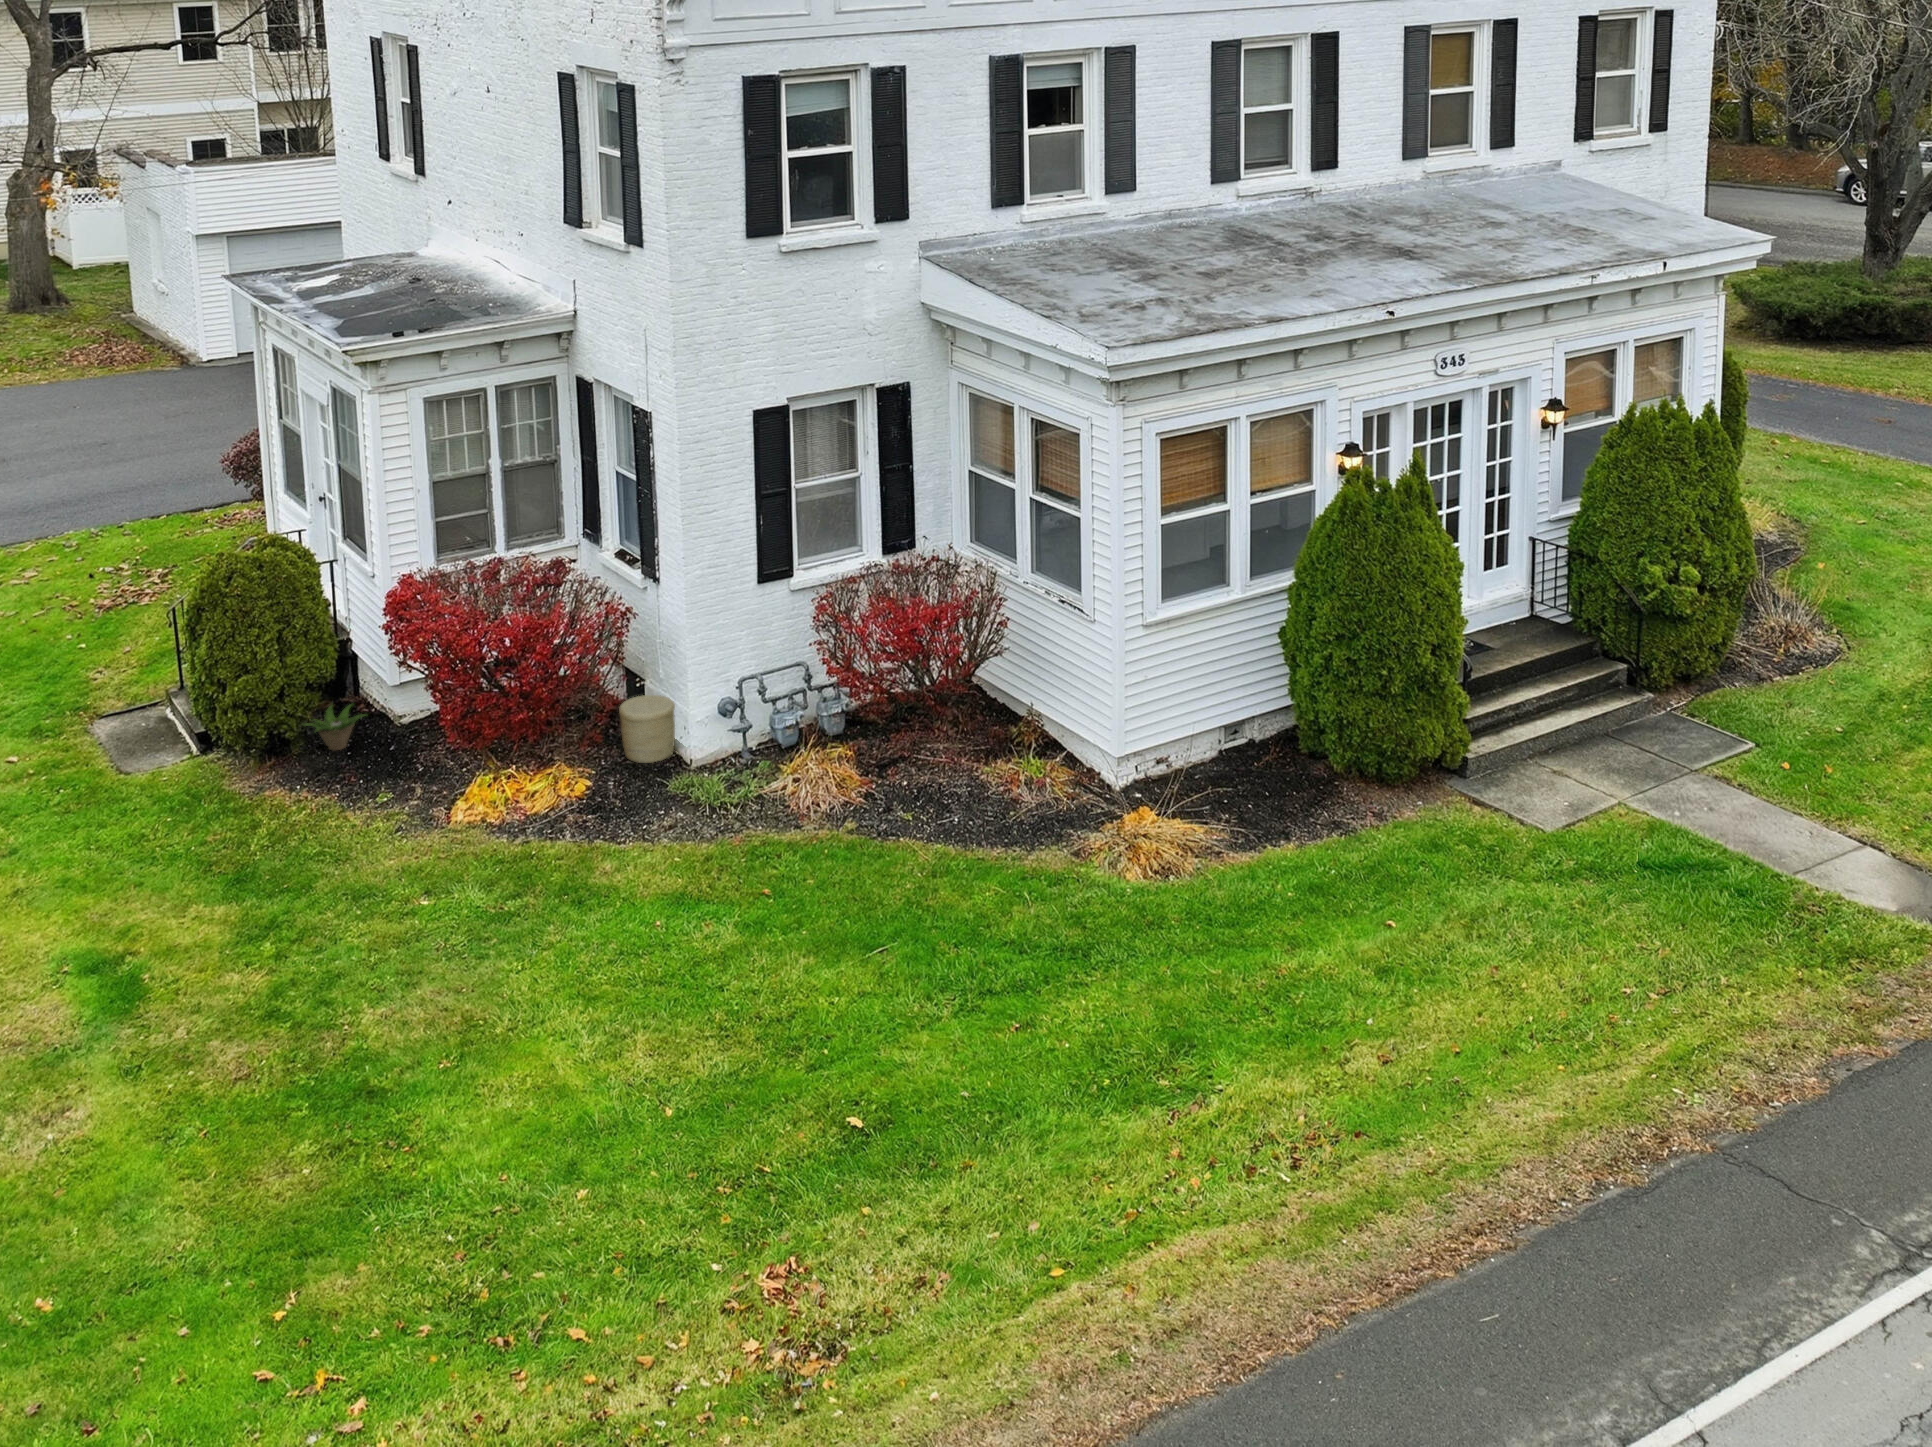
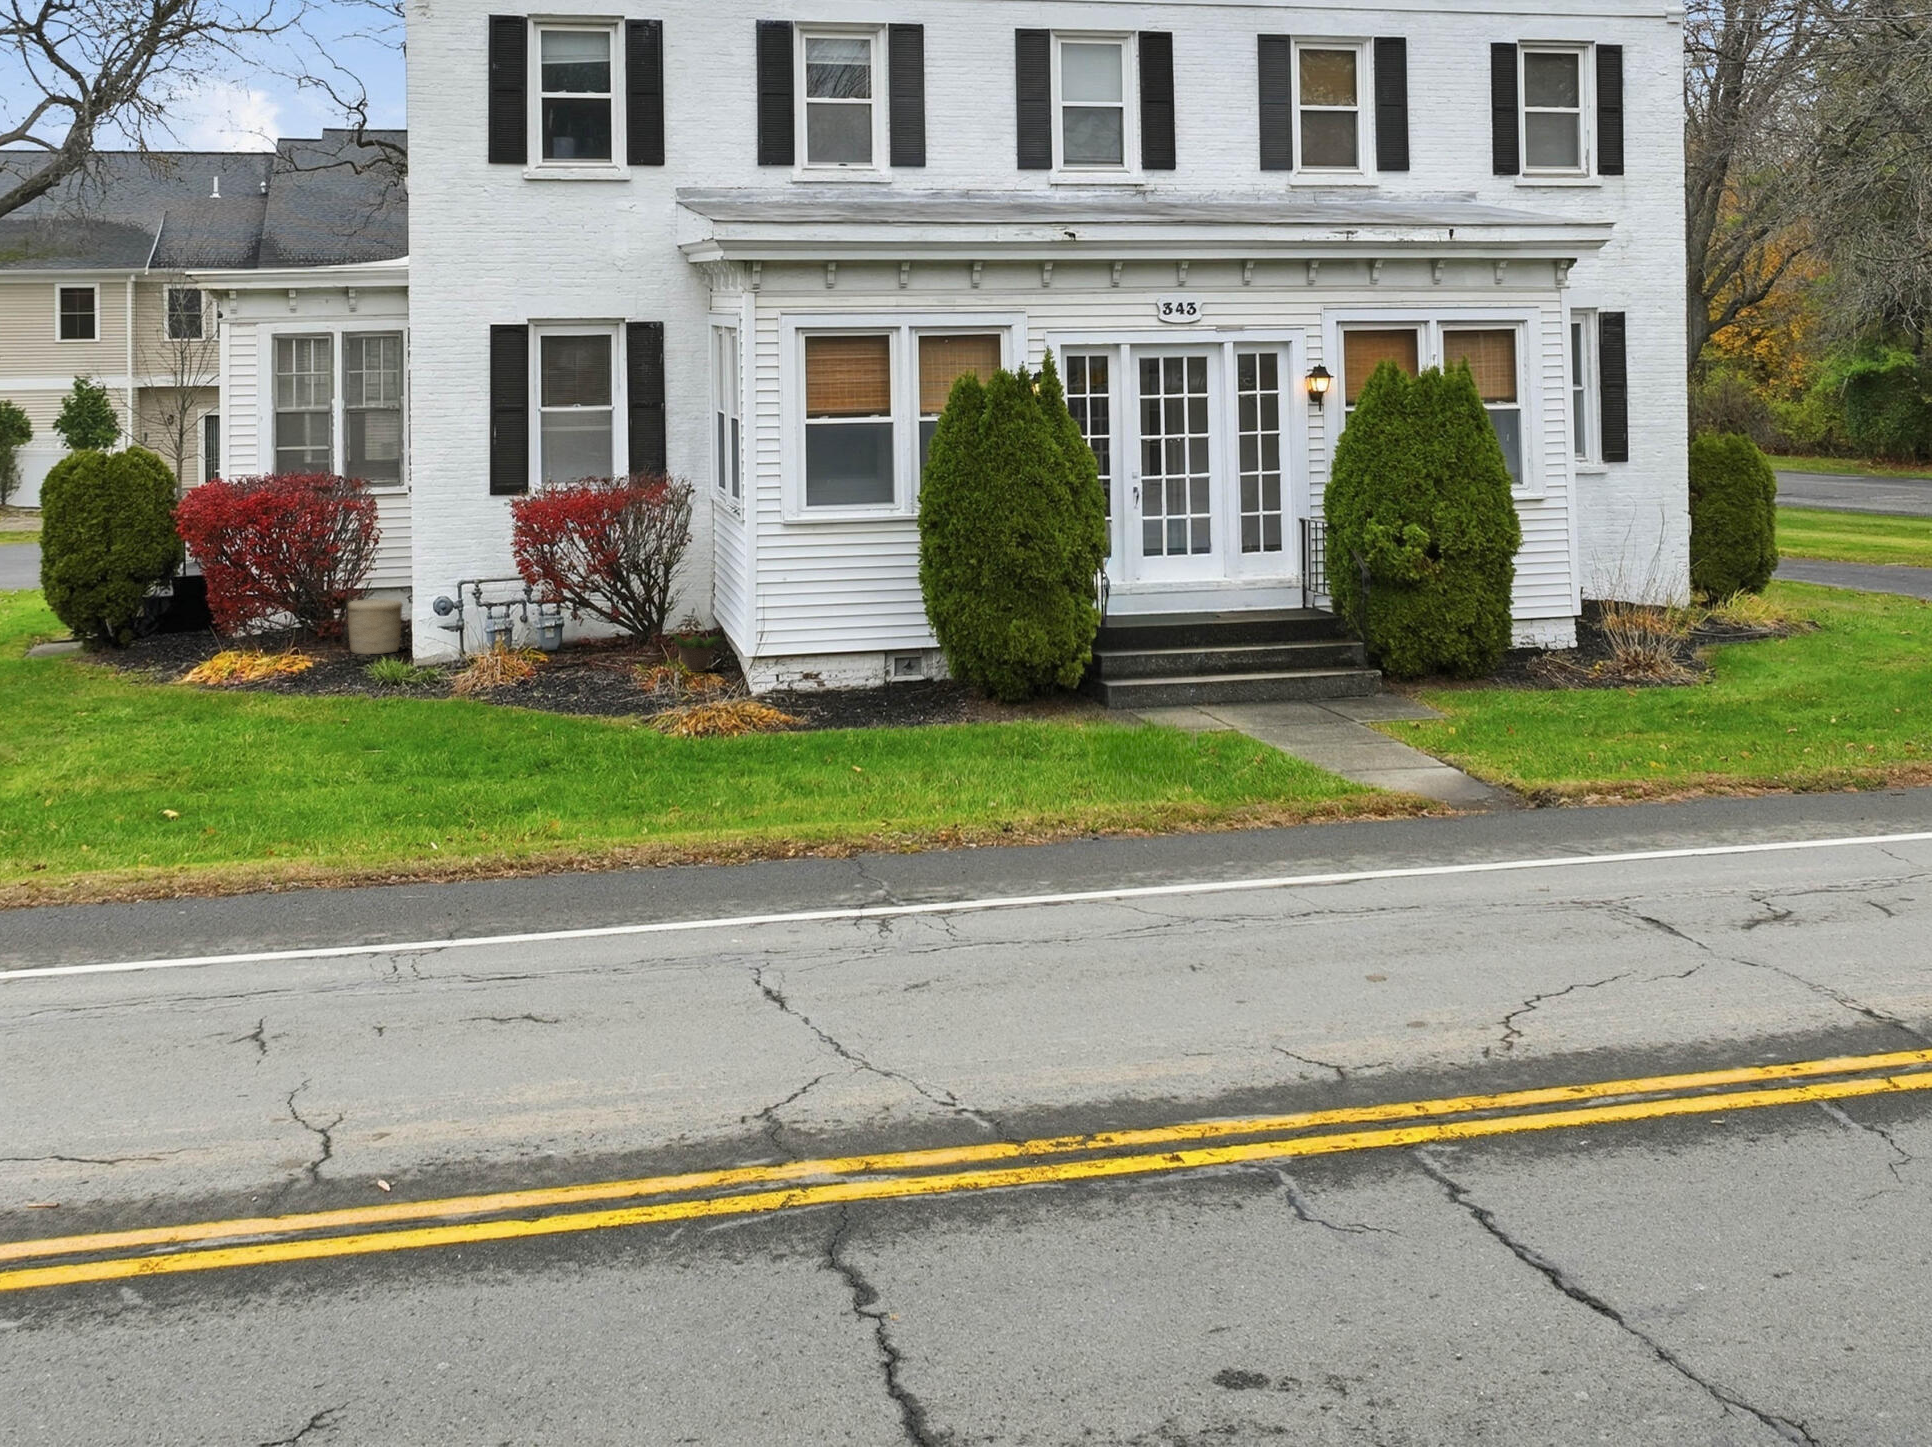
decorative plant: present [304,705,365,750] -> present [672,634,719,672]

